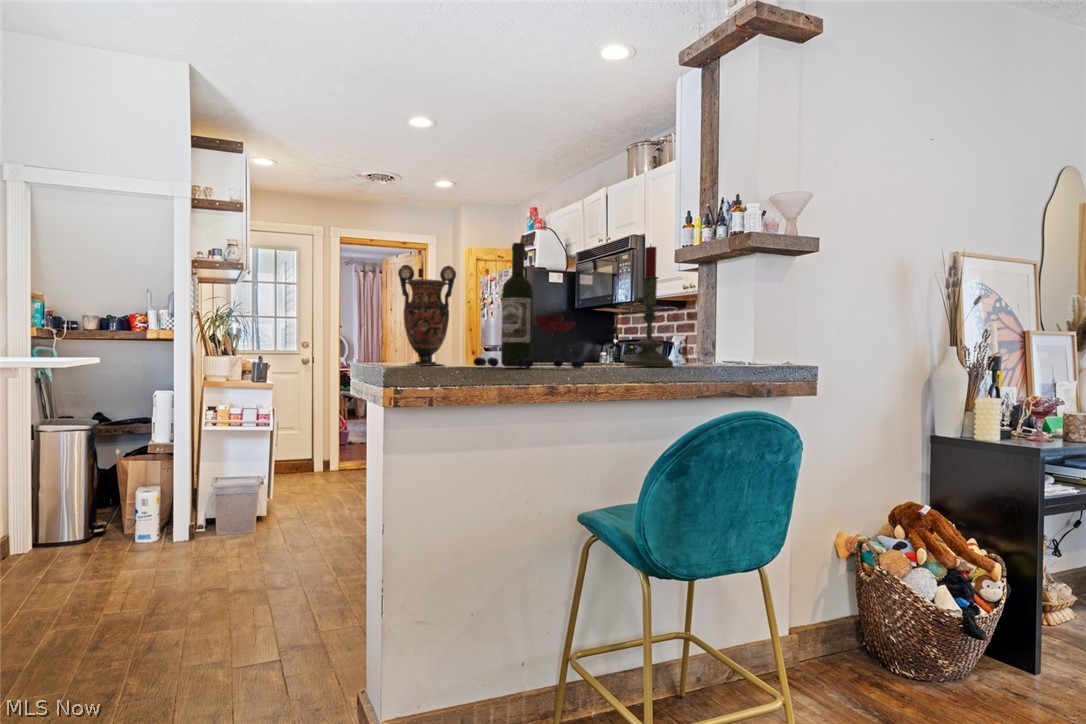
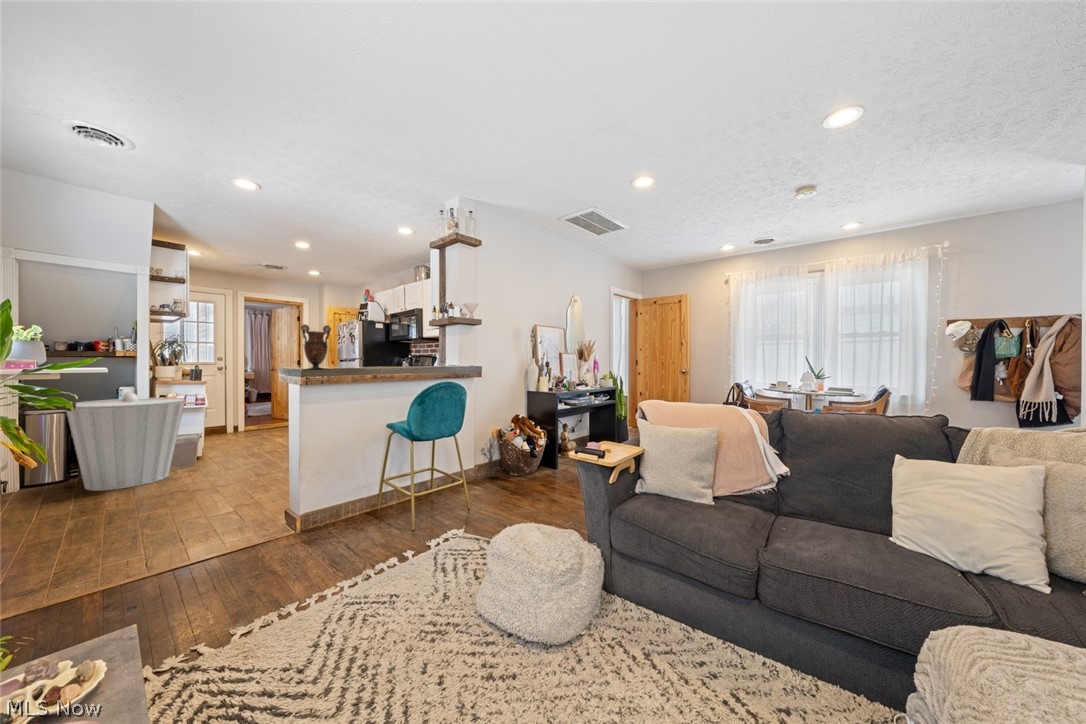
wine bottle: present [473,243,585,368] -> none [342,321,390,369]
candle: present [625,244,673,367] -> none [406,322,425,368]
trash can: none [75,400,234,569] -> present [67,392,185,491]
decorative plant: none [805,566,866,680] -> present [481,441,496,477]

